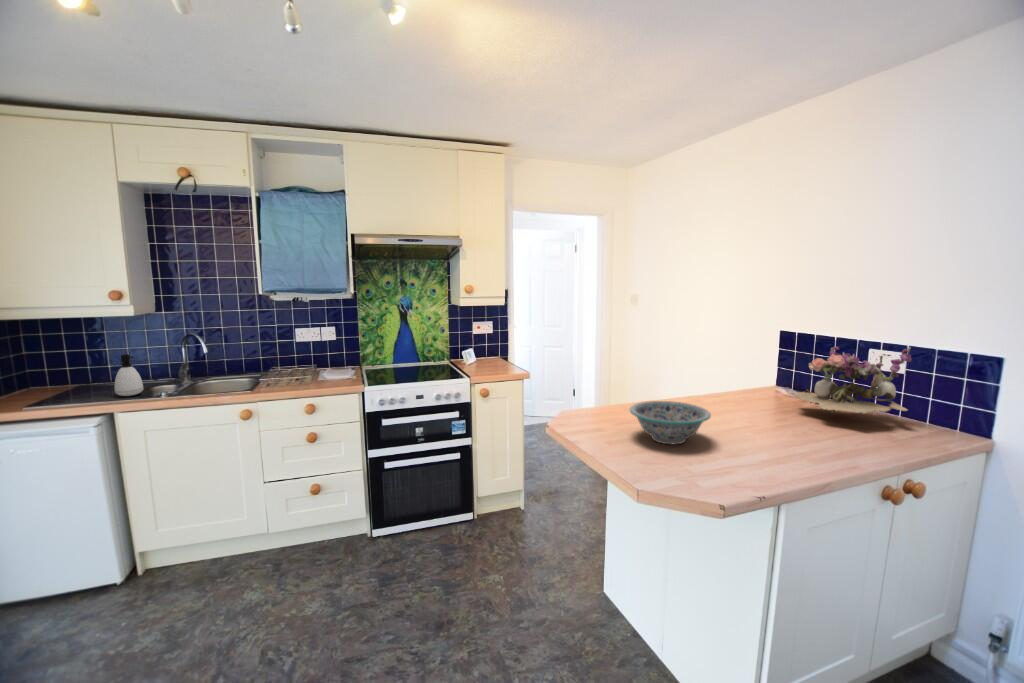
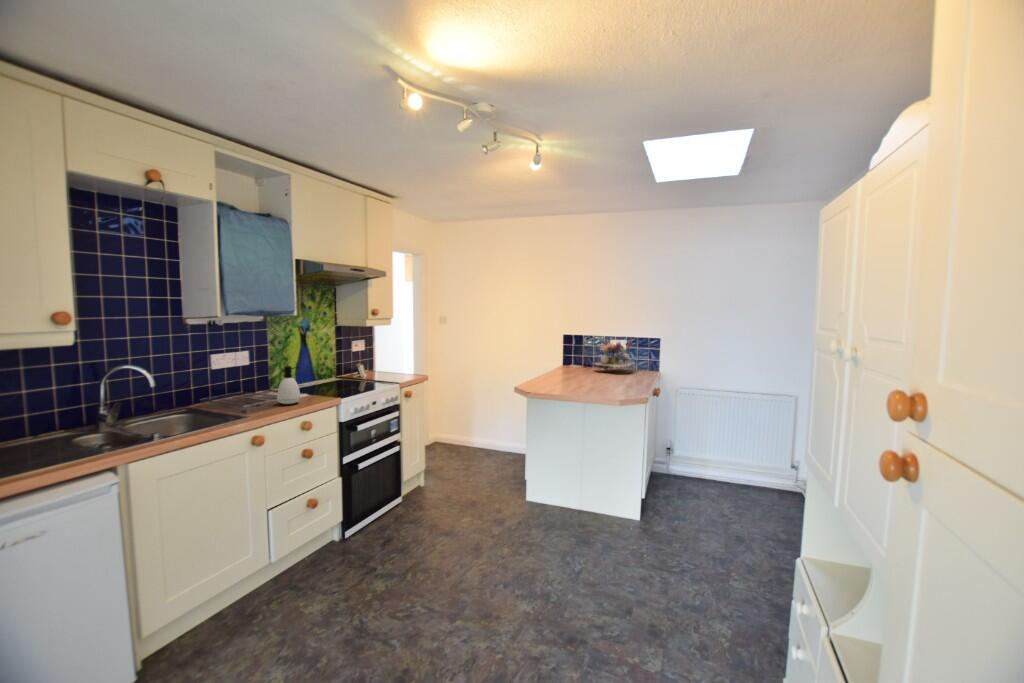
soap dispenser: present [115,354,143,396] -> present [277,366,300,404]
decorative bowl: present [630,401,711,444] -> none [571,370,611,389]

